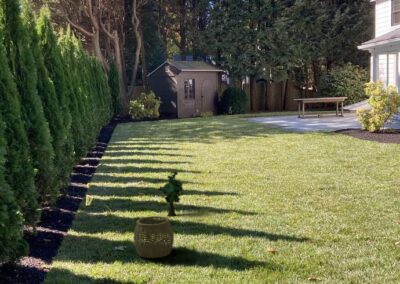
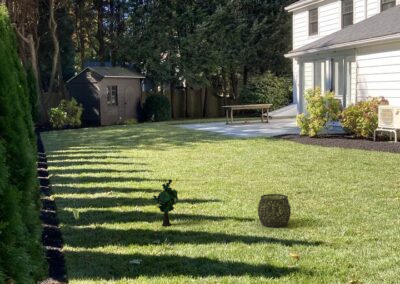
woven basket: present [134,216,174,258] -> present [258,194,291,227]

